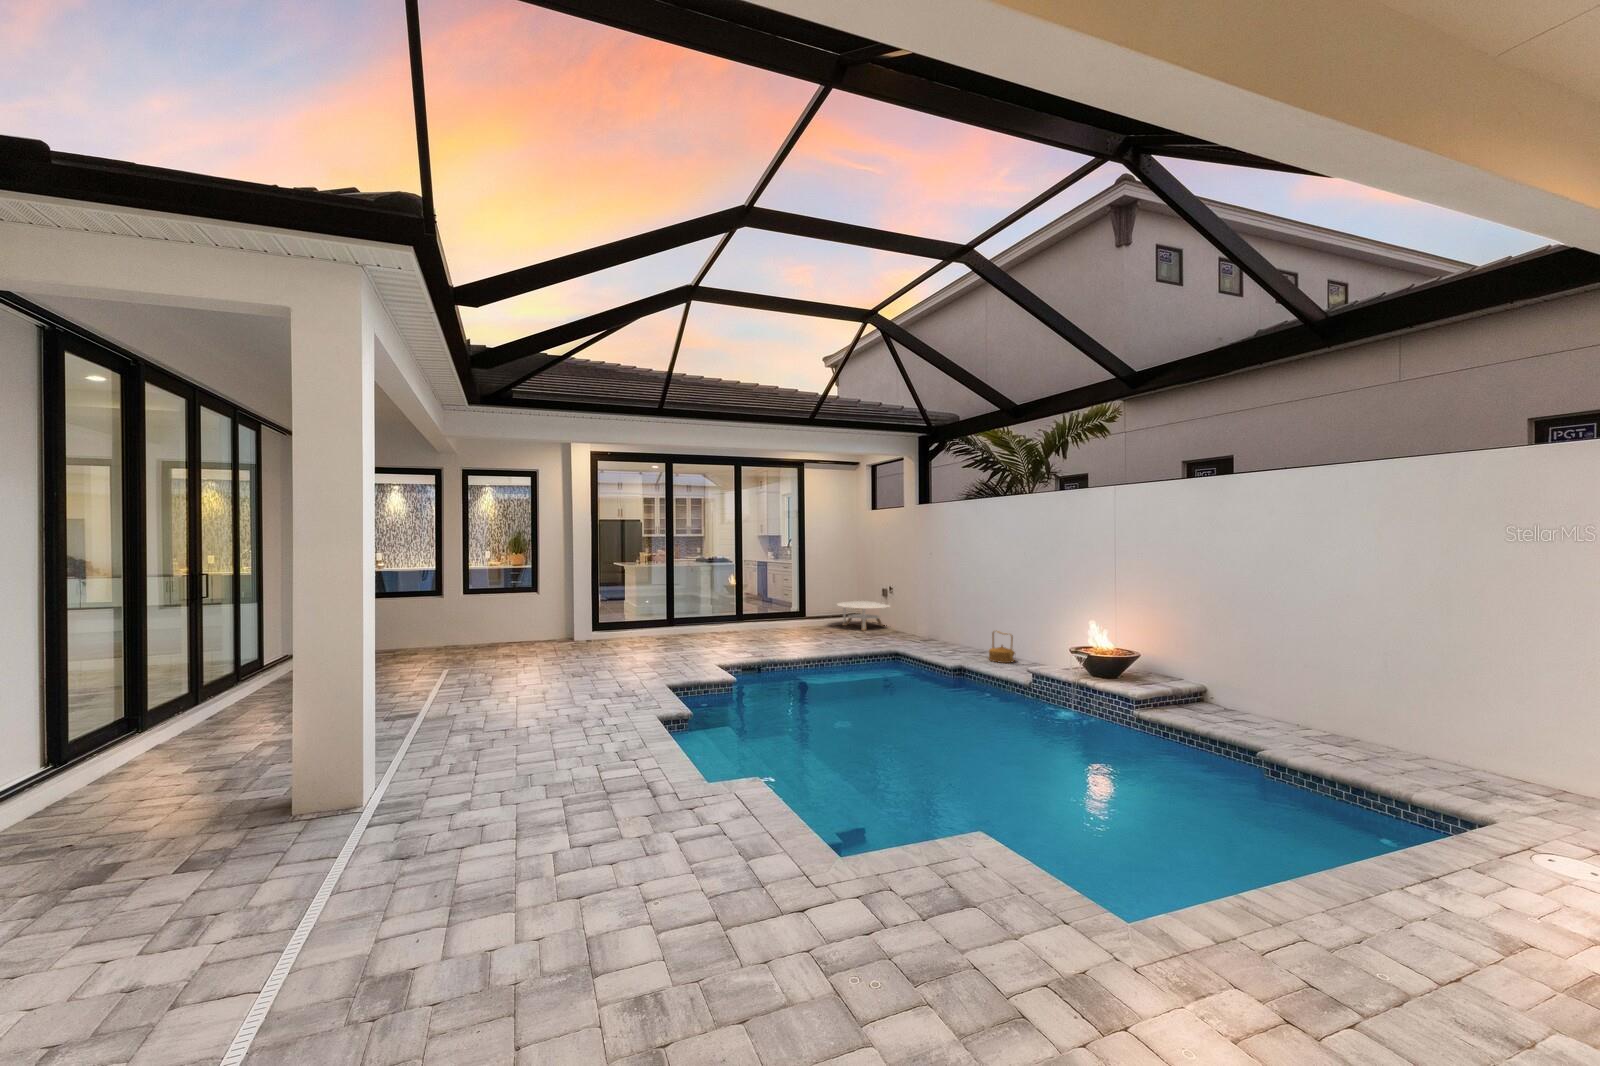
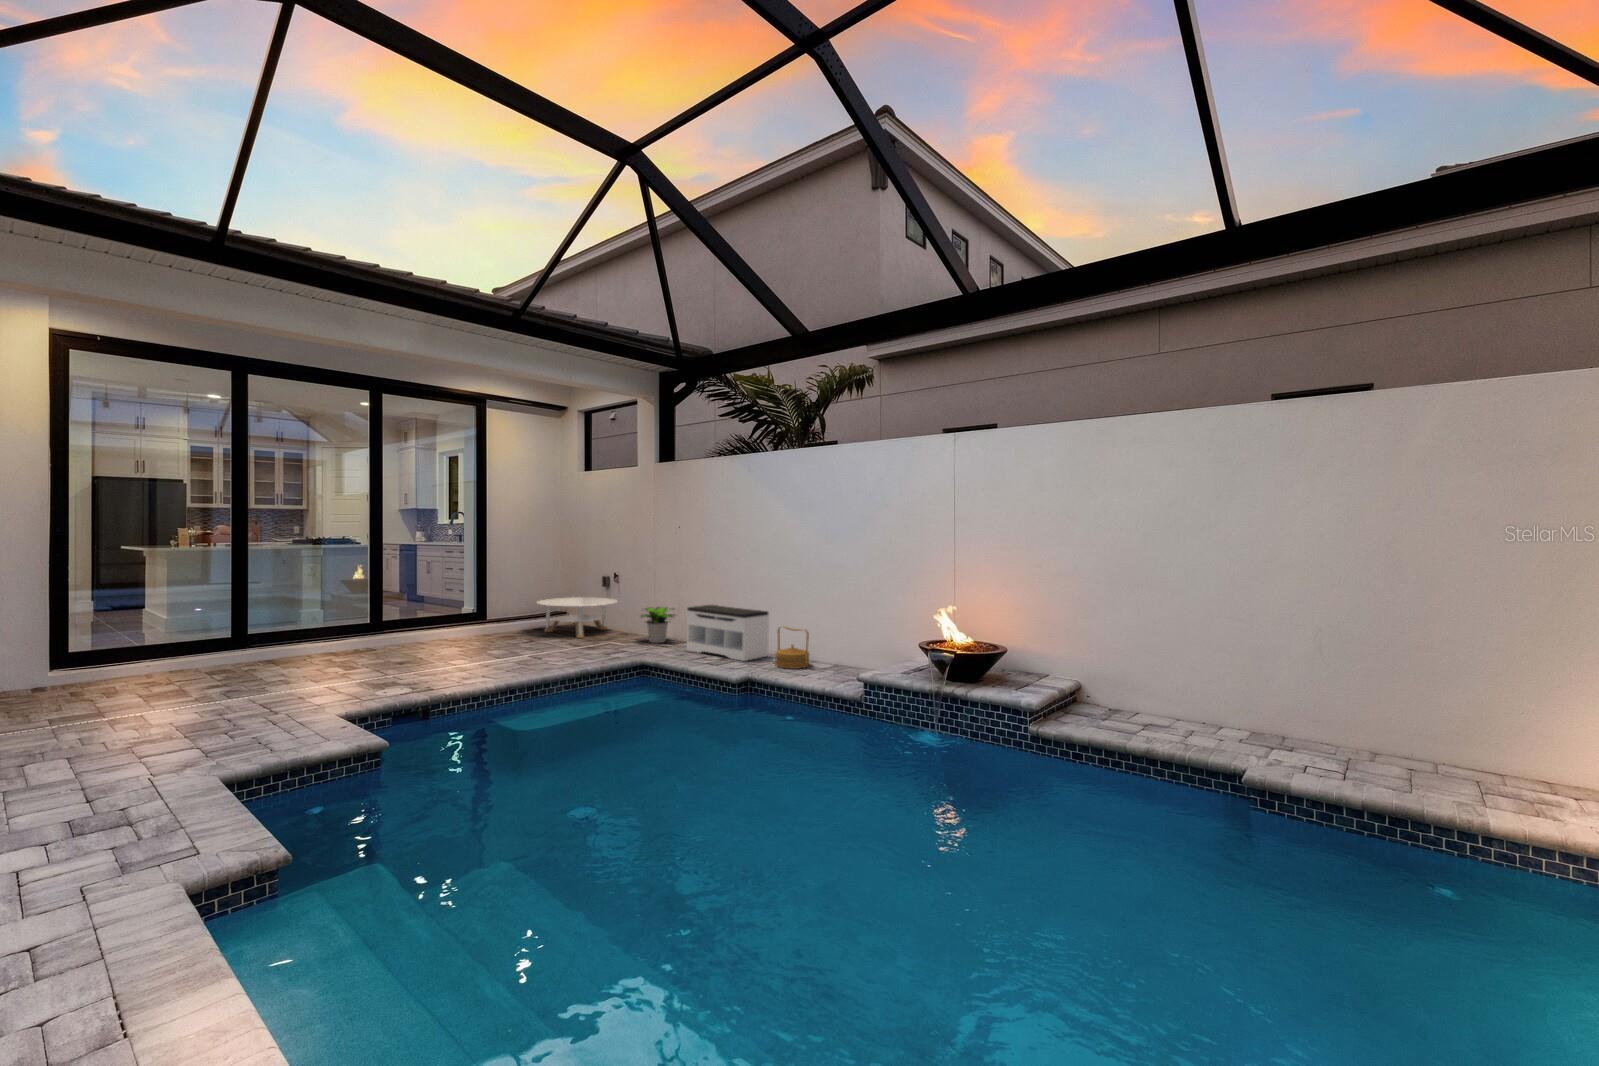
potted plant: none [902,611,932,638] -> present [641,607,675,643]
bench: none [932,612,990,655] -> present [687,605,769,661]

